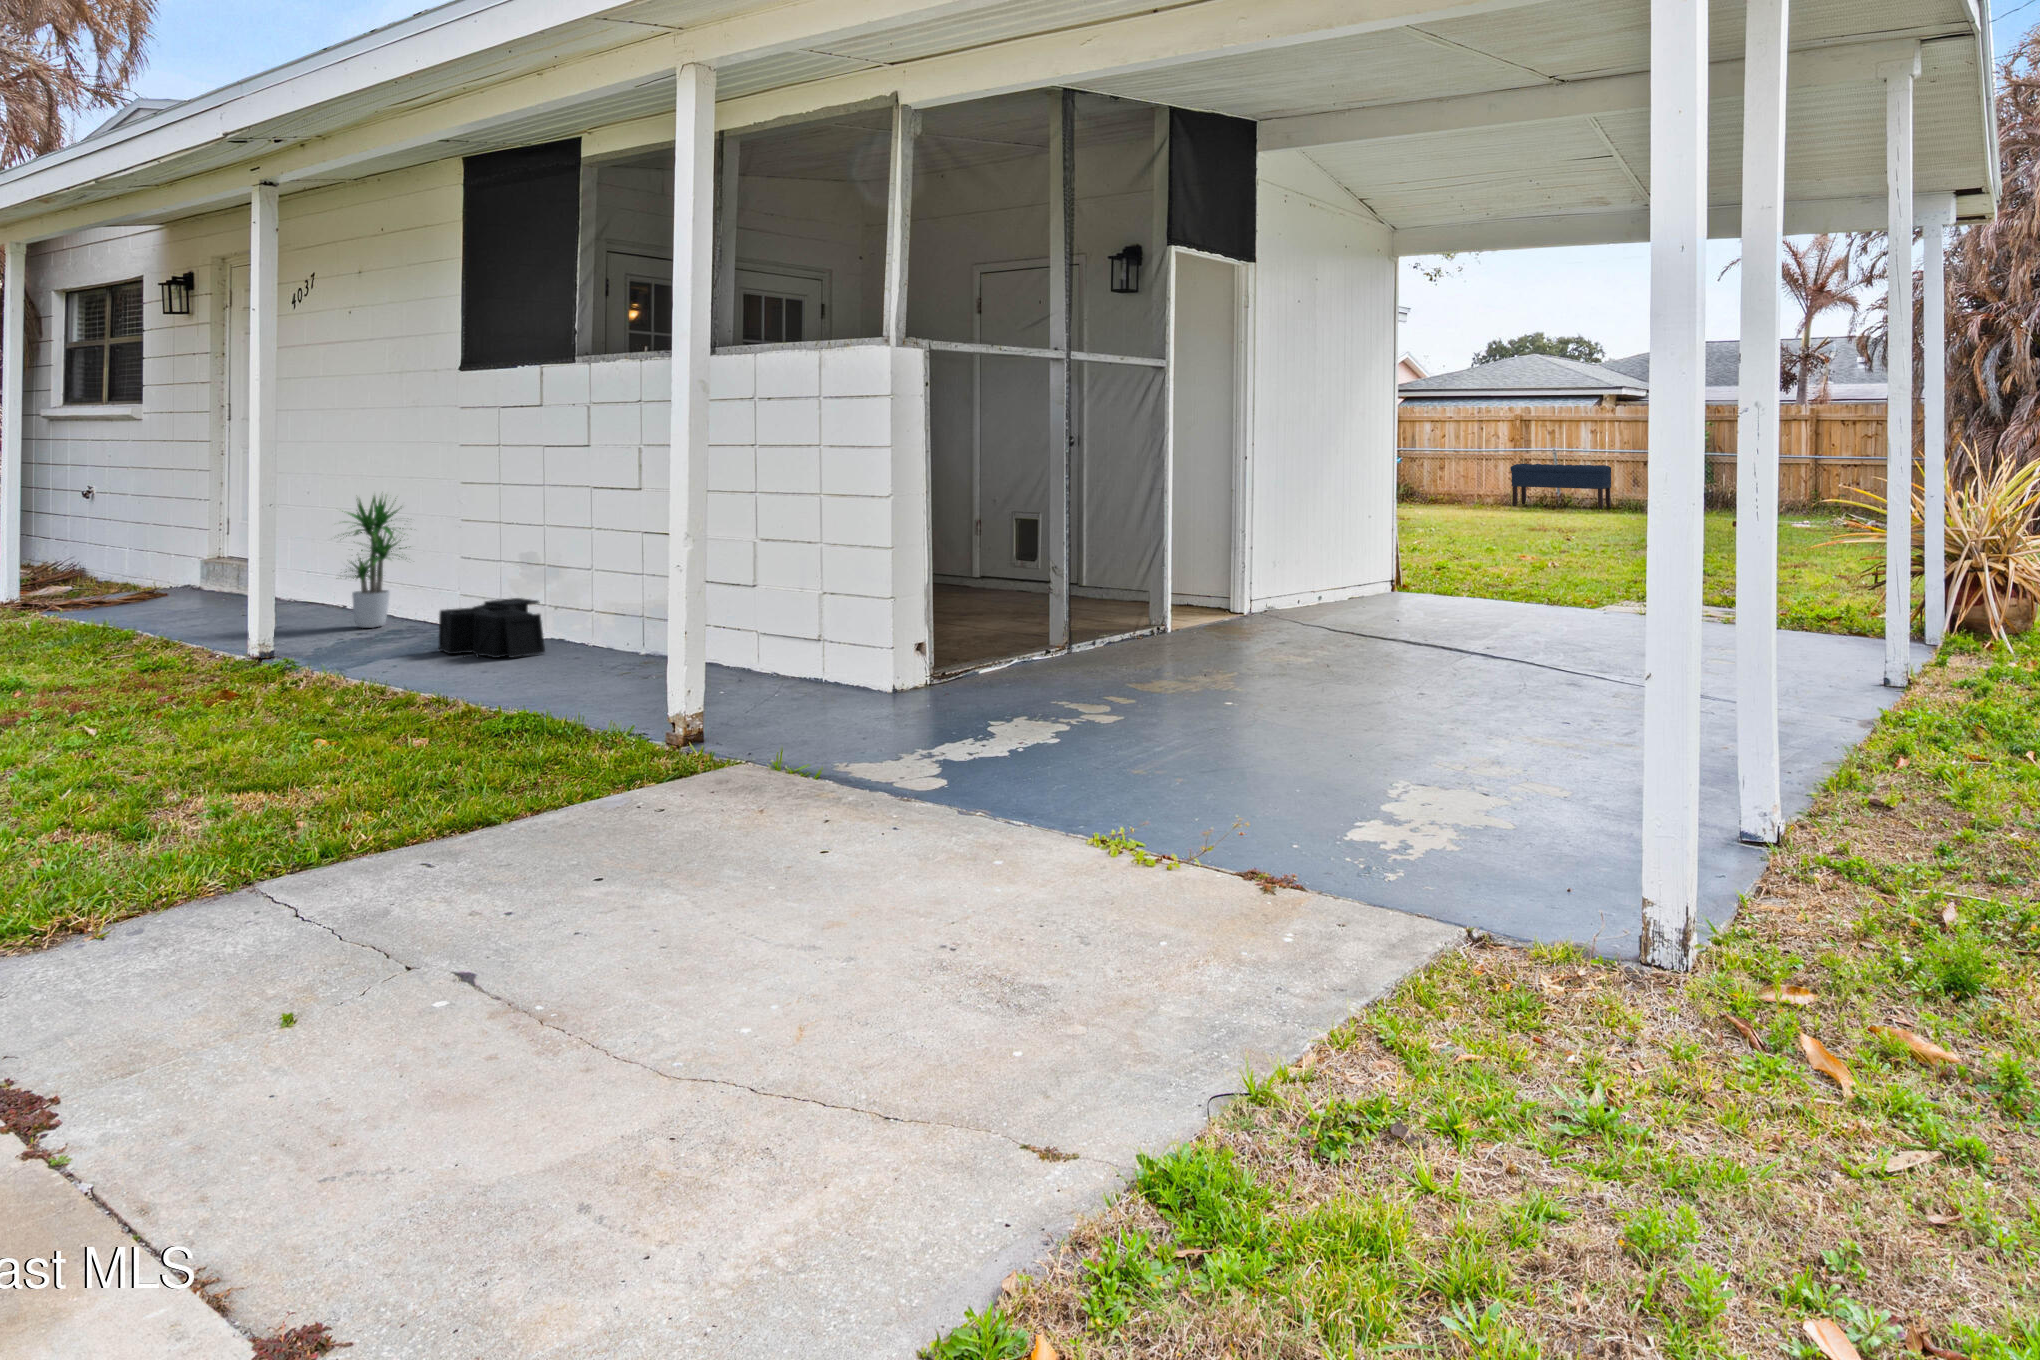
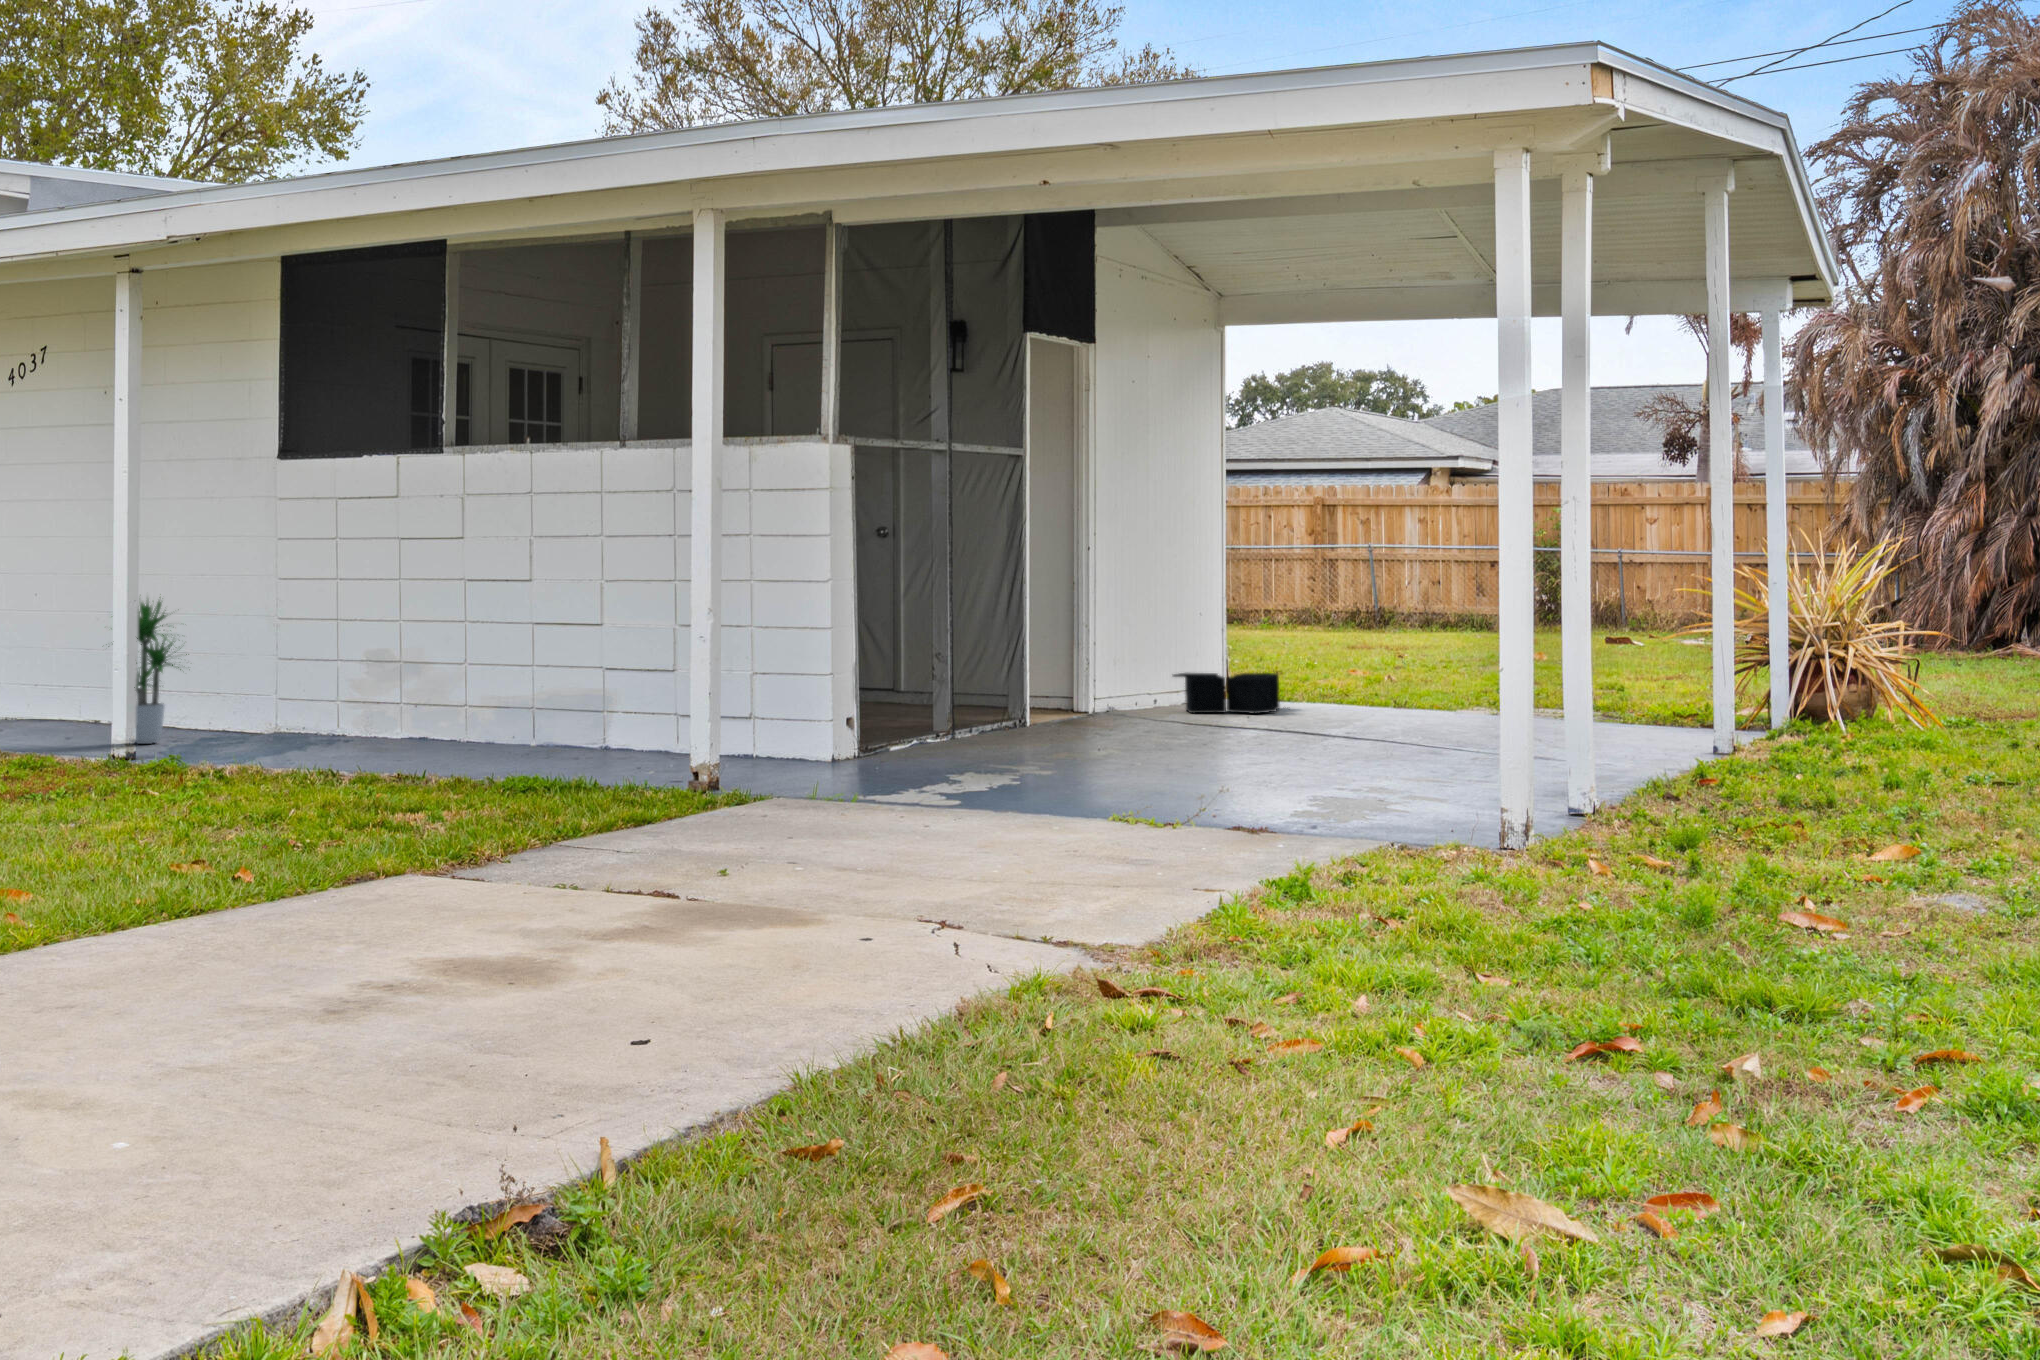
bench: present [1510,464,1611,509] -> none [1317,567,1451,627]
storage bin: present [438,598,545,658] -> present [1173,673,1279,714]

